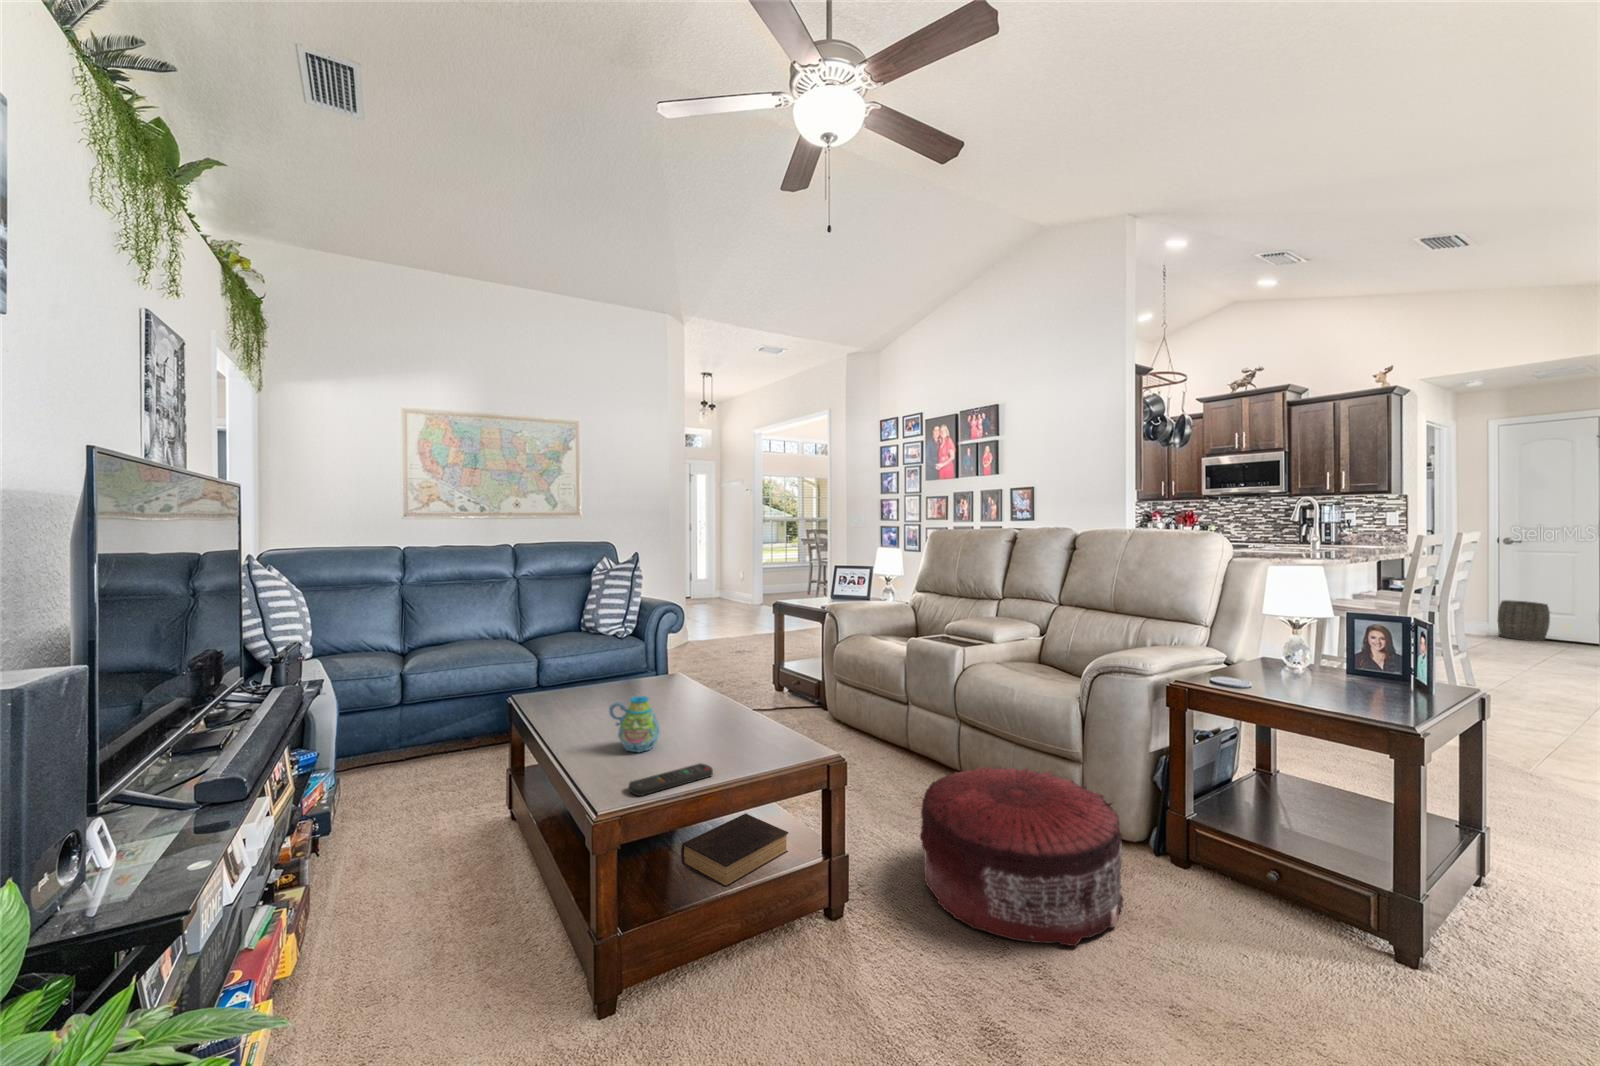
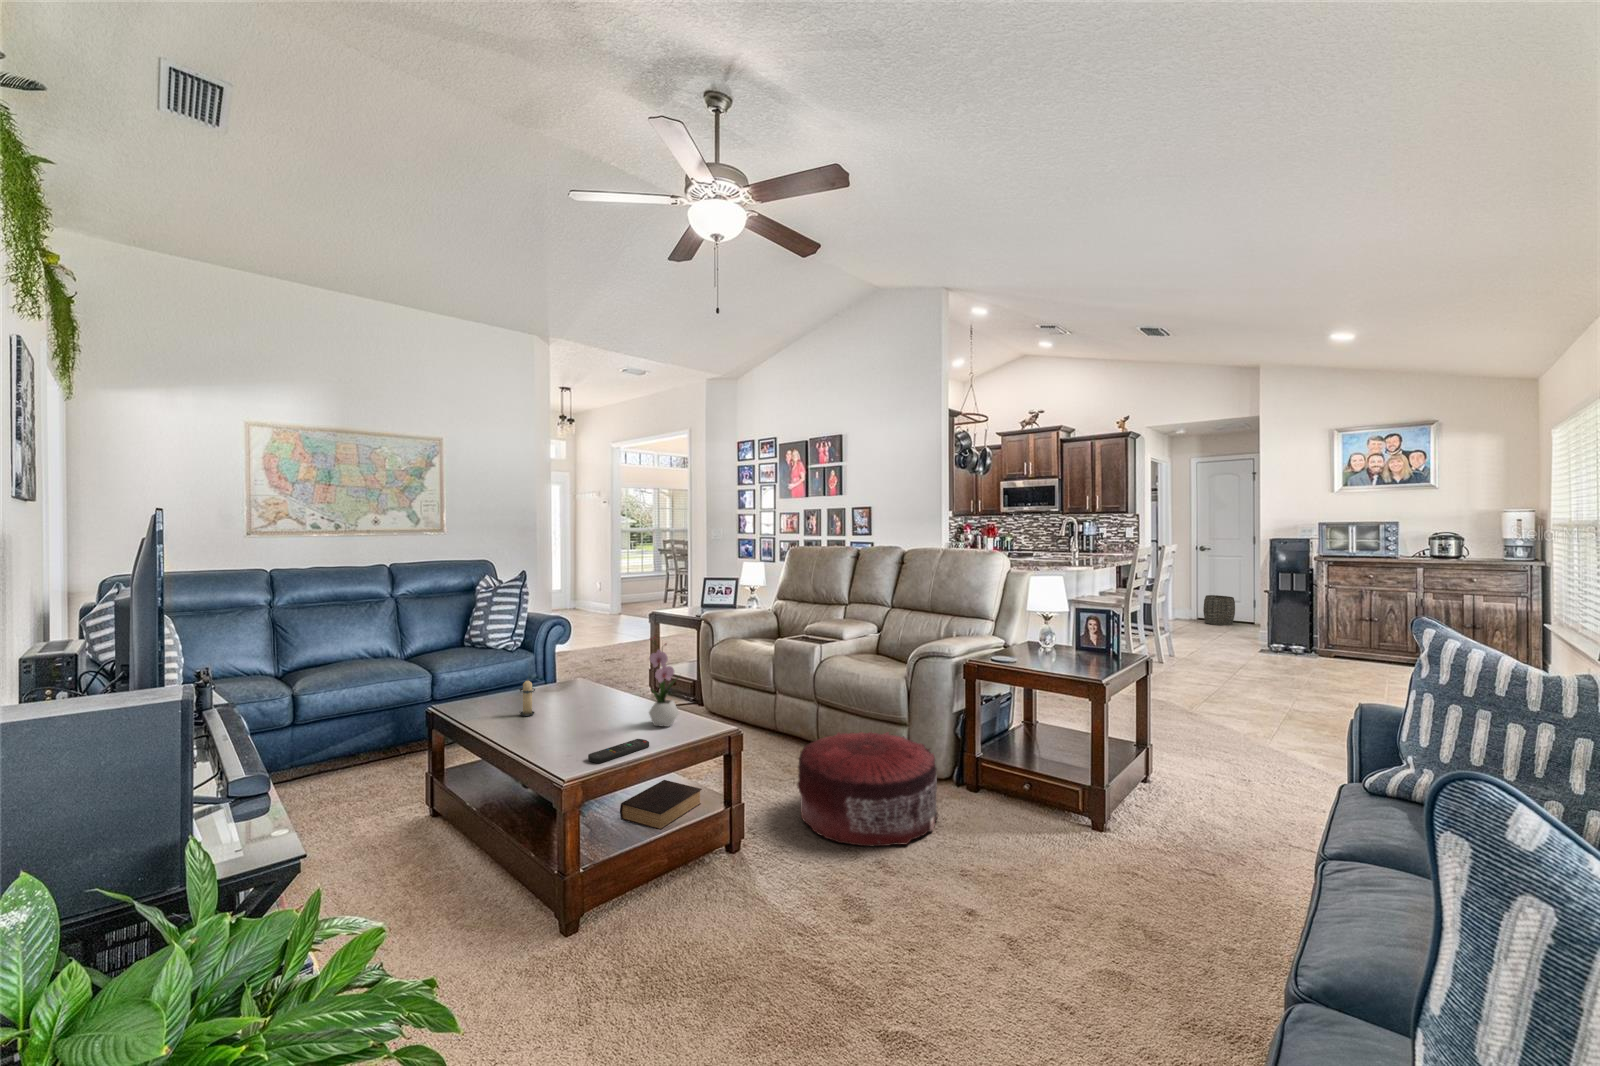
flower arrangement: none [722,631,767,747] -> present [649,637,679,727]
candle: none [583,674,606,720] -> present [520,680,535,716]
mug: present [609,696,660,752] -> none [554,692,597,736]

